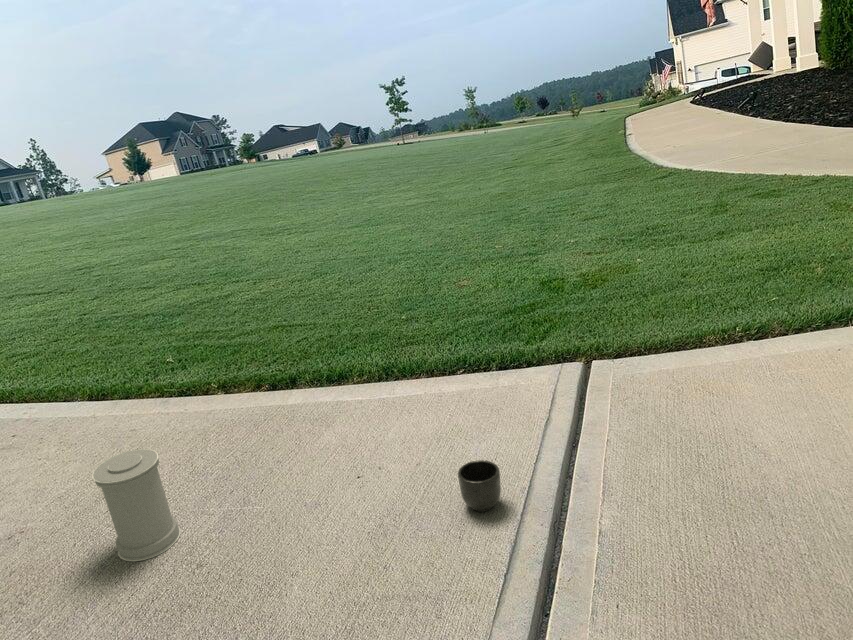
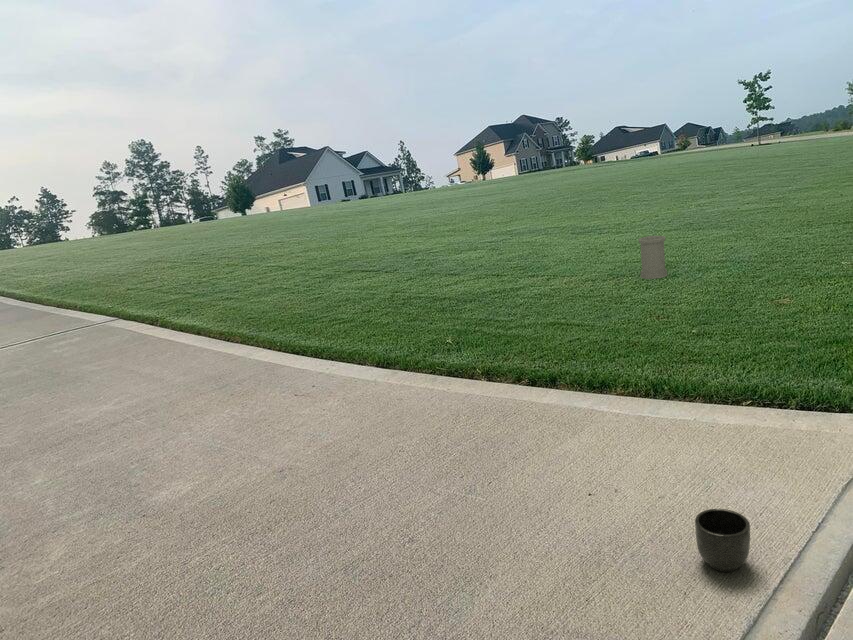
trash can: present [92,449,181,561] -> present [639,236,667,279]

